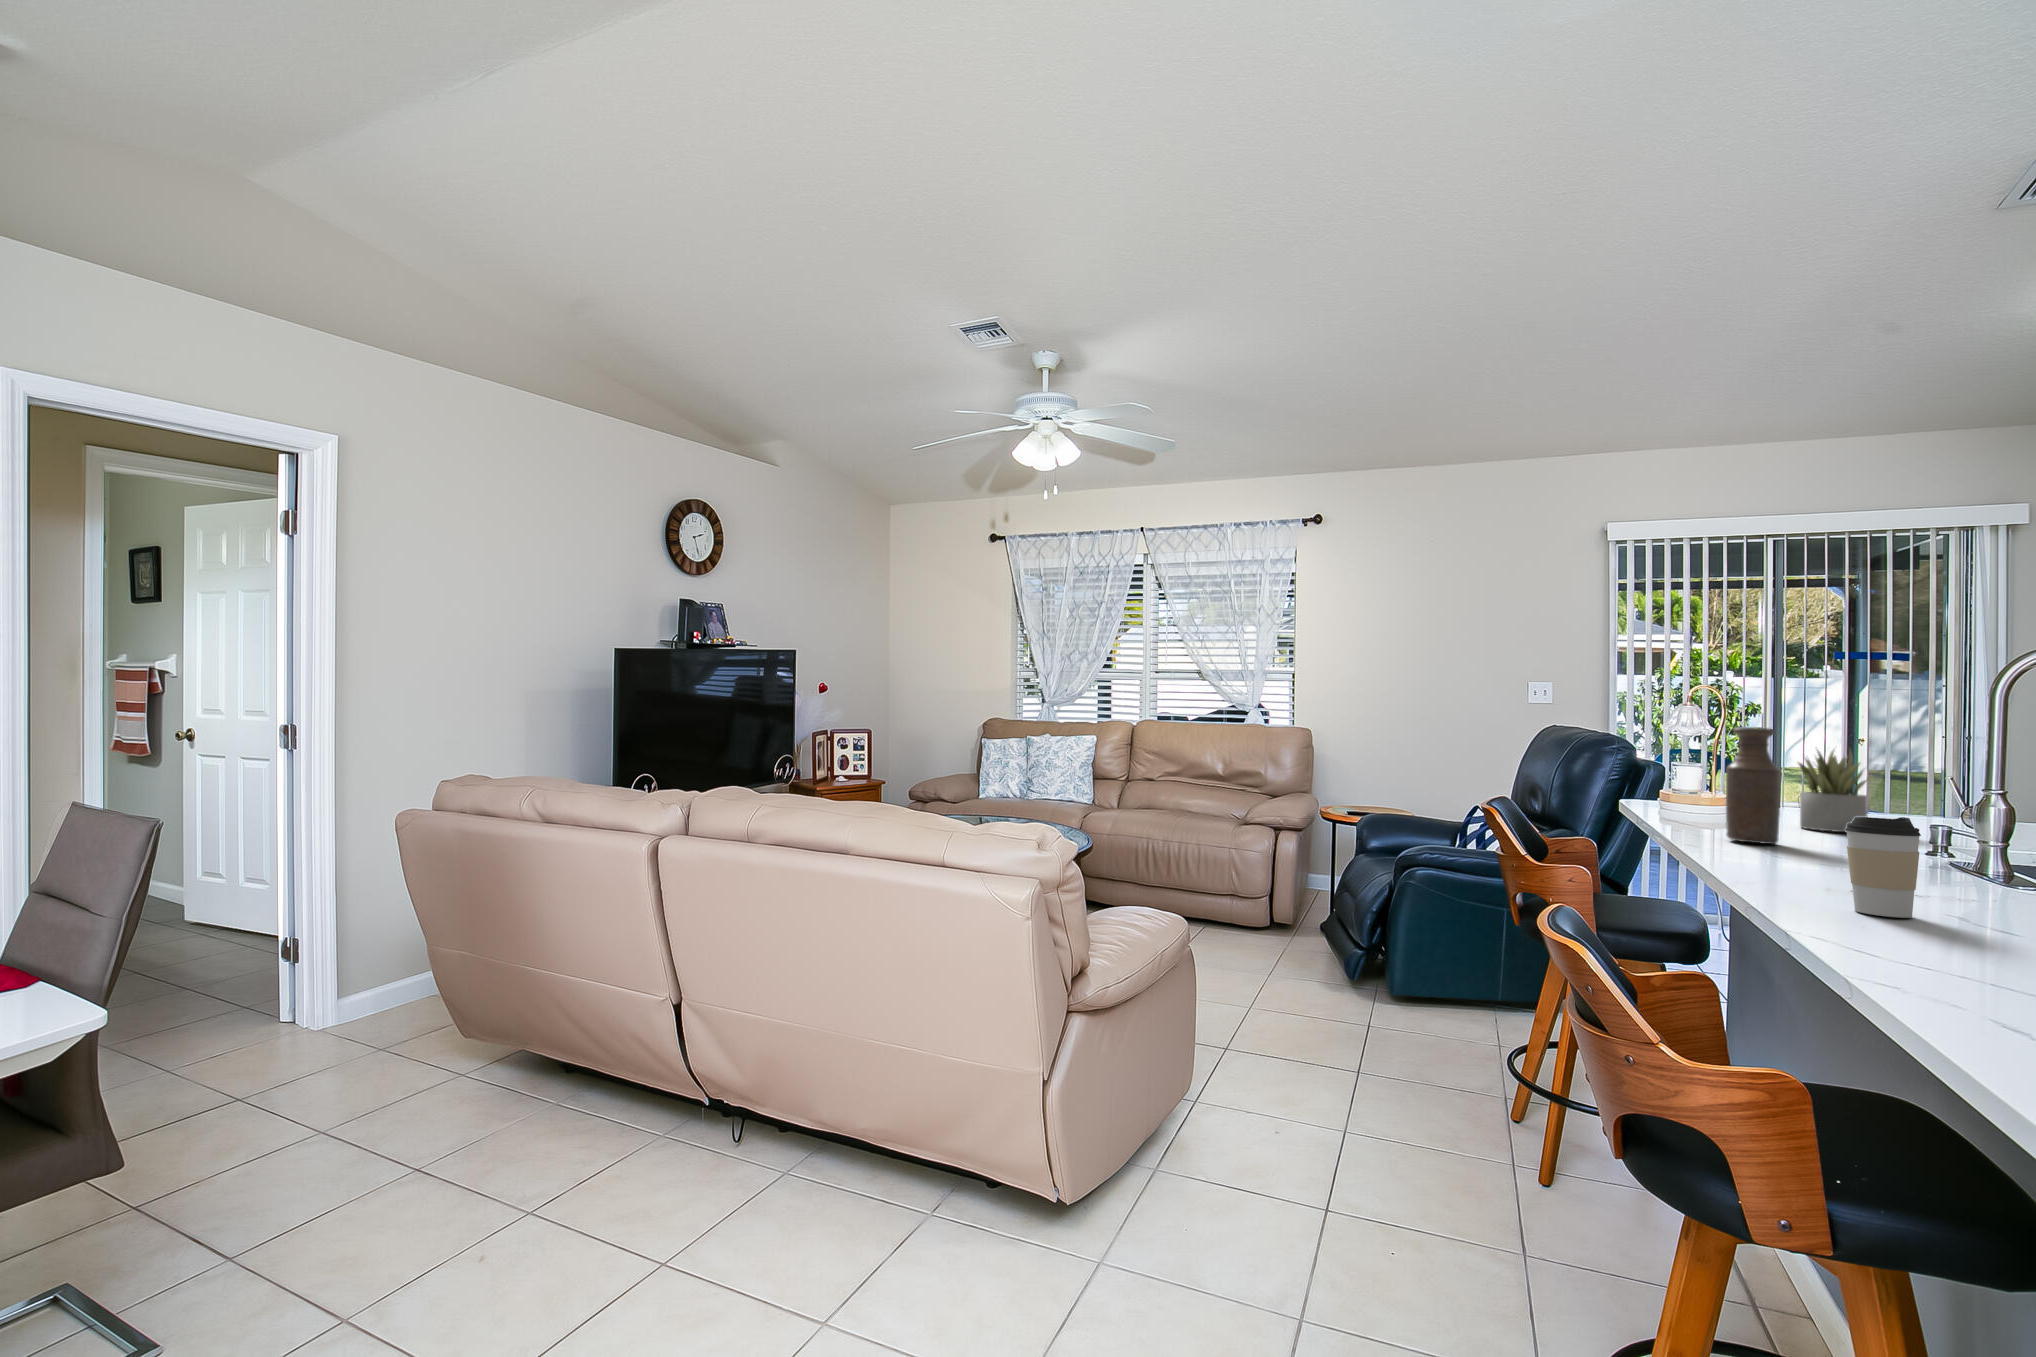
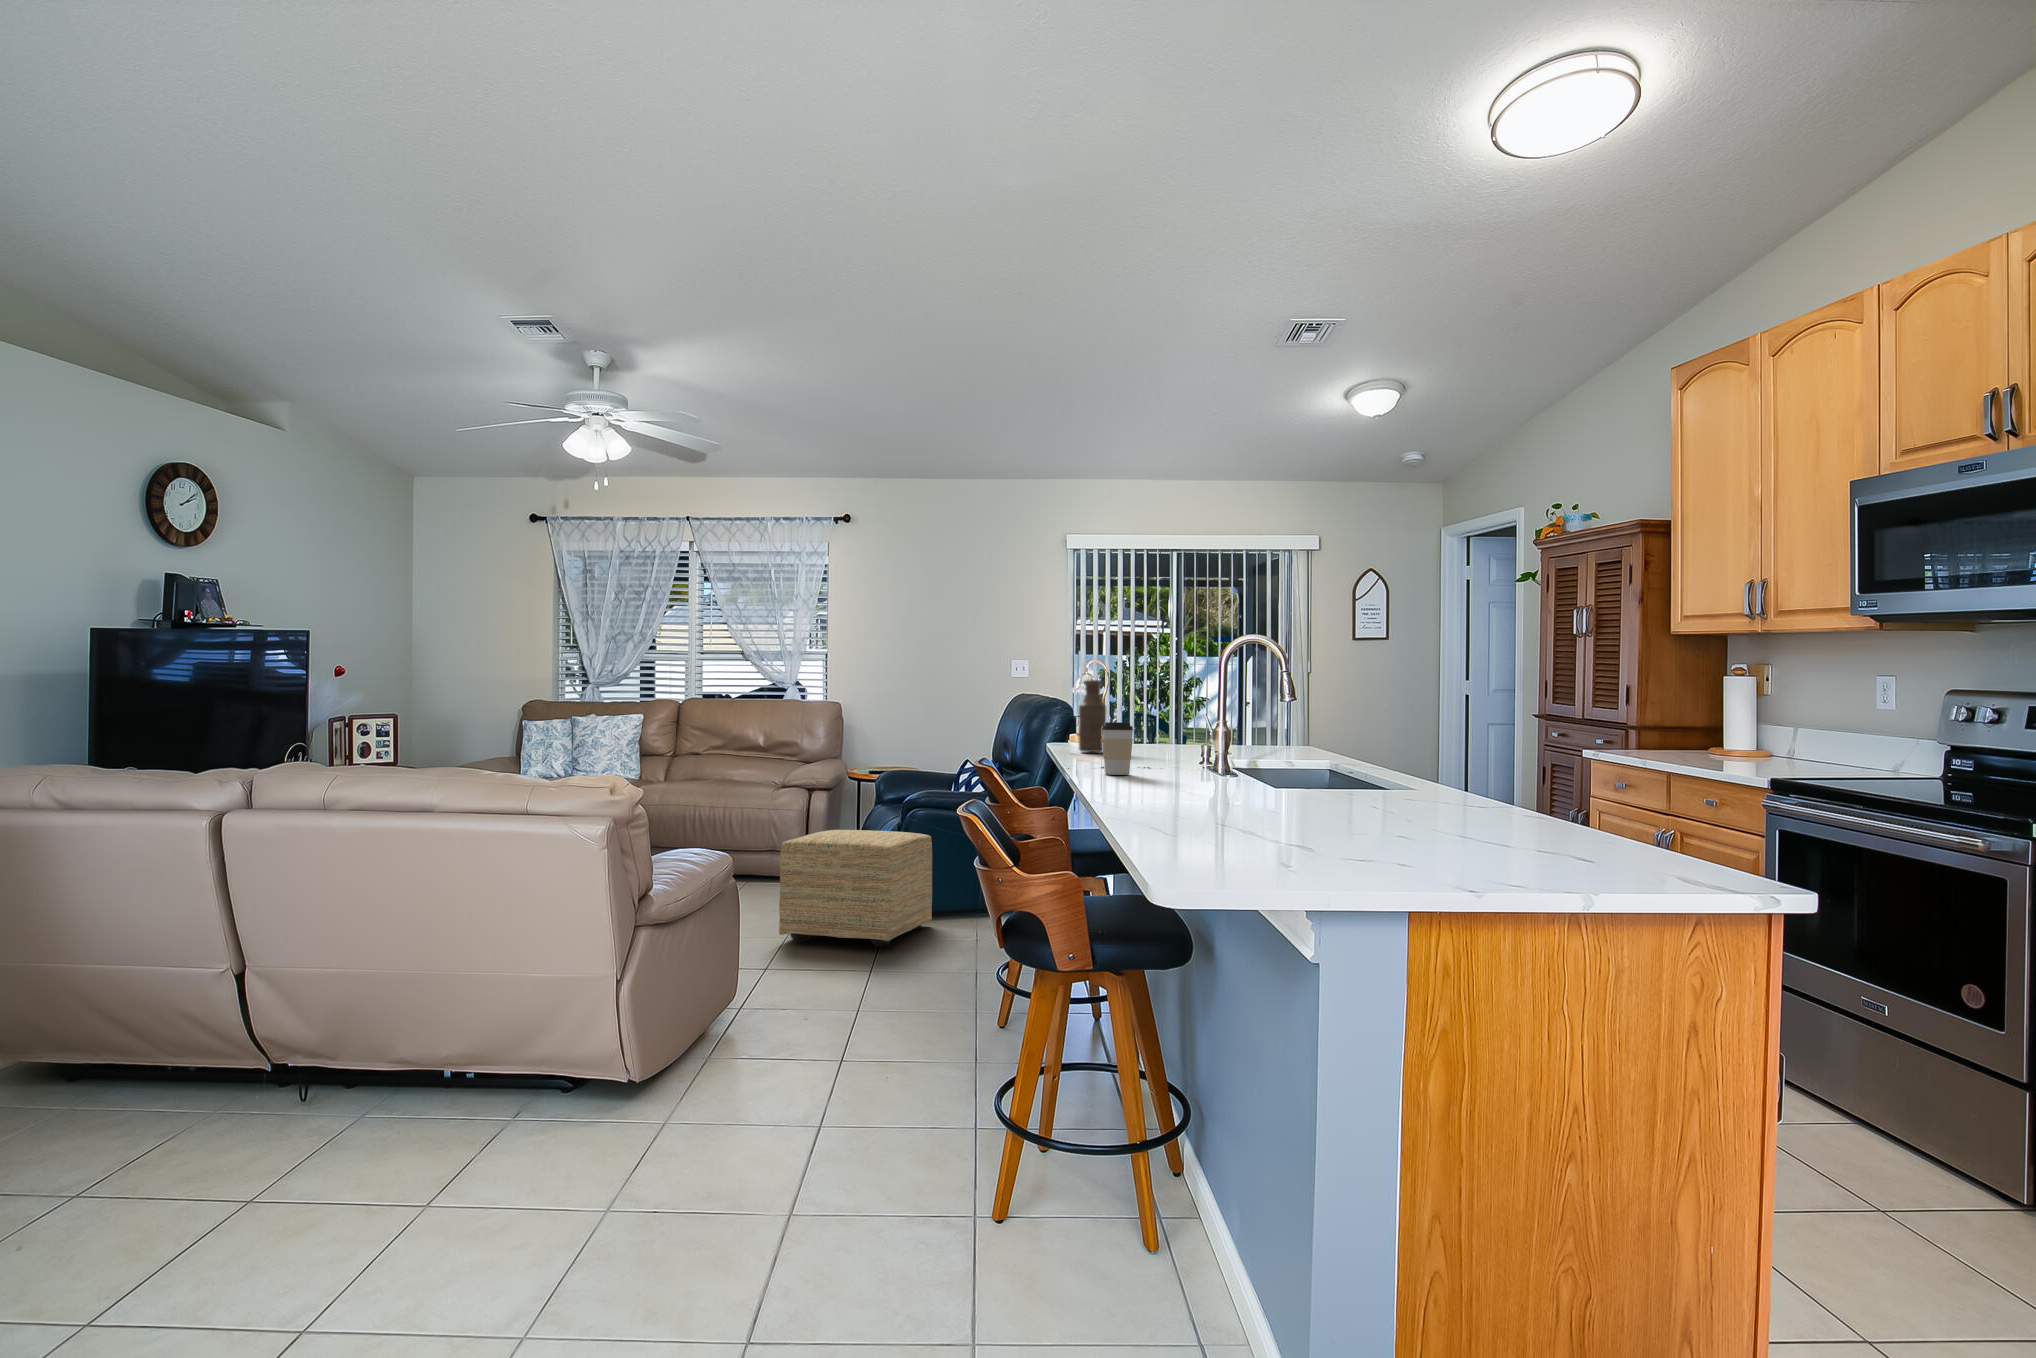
succulent plant: present [1797,750,1868,832] -> none [1128,693,1165,747]
ottoman: none [1245,892,1442,1057] -> present [779,830,932,946]

